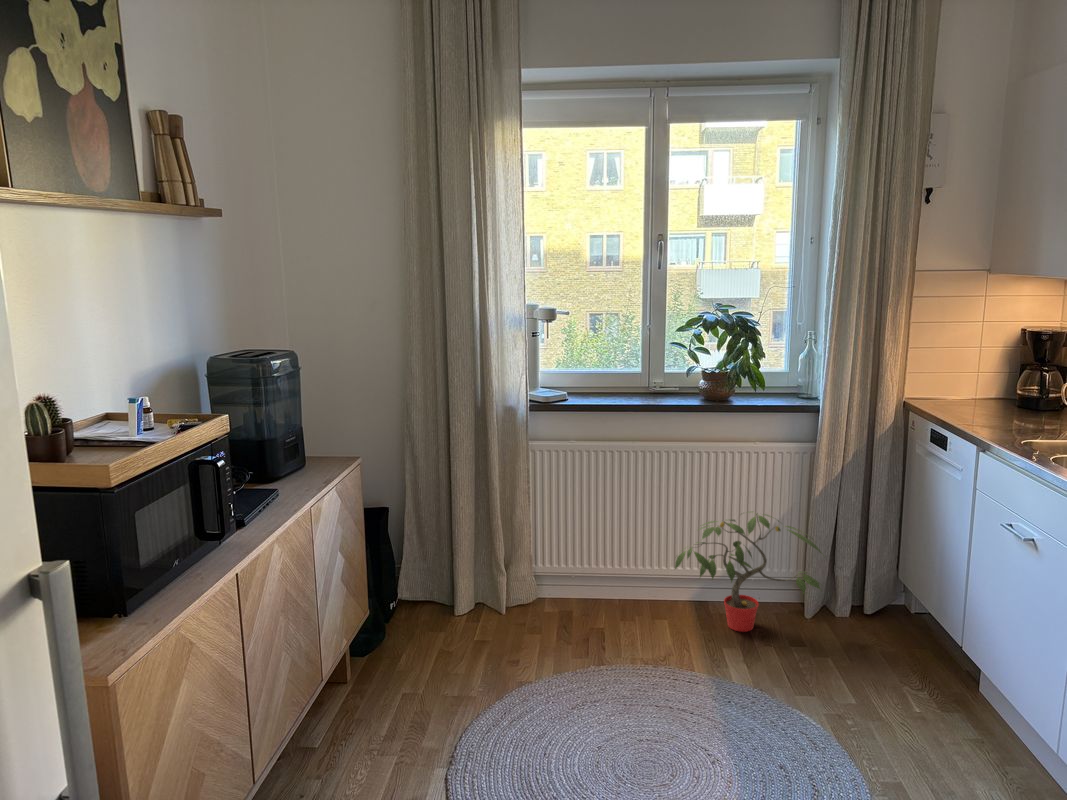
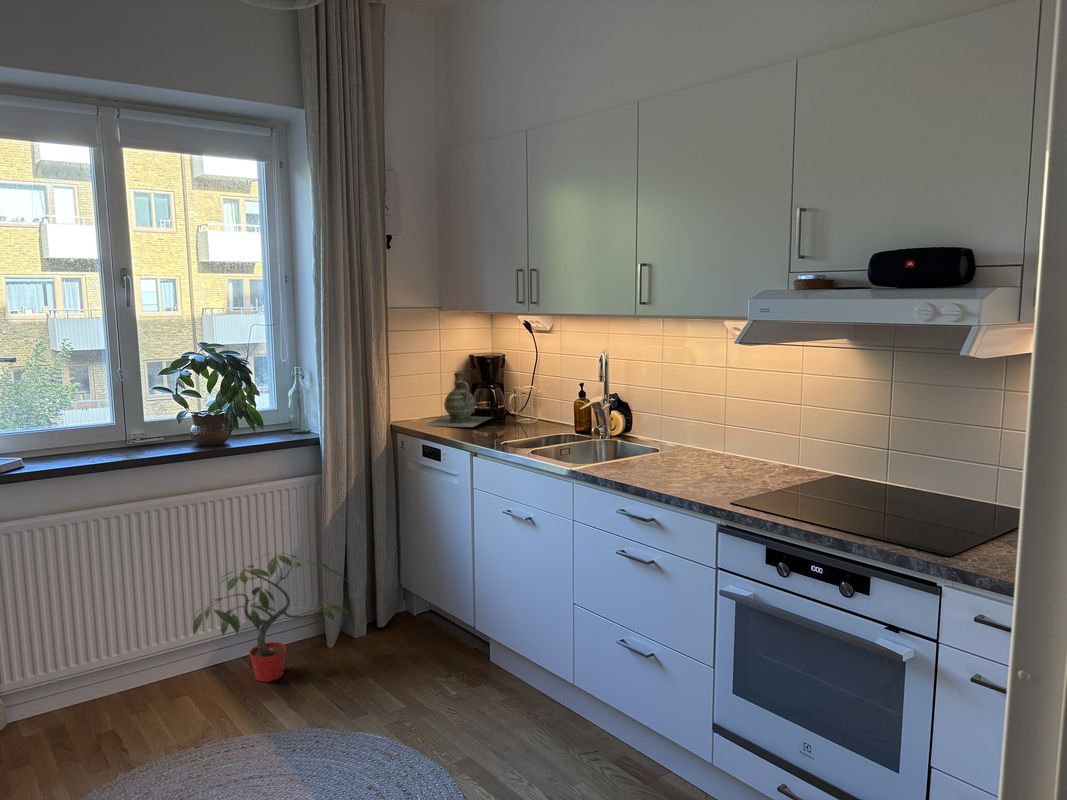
ceramic jug: none [938,349,1039,417] -> present [427,372,491,427]

